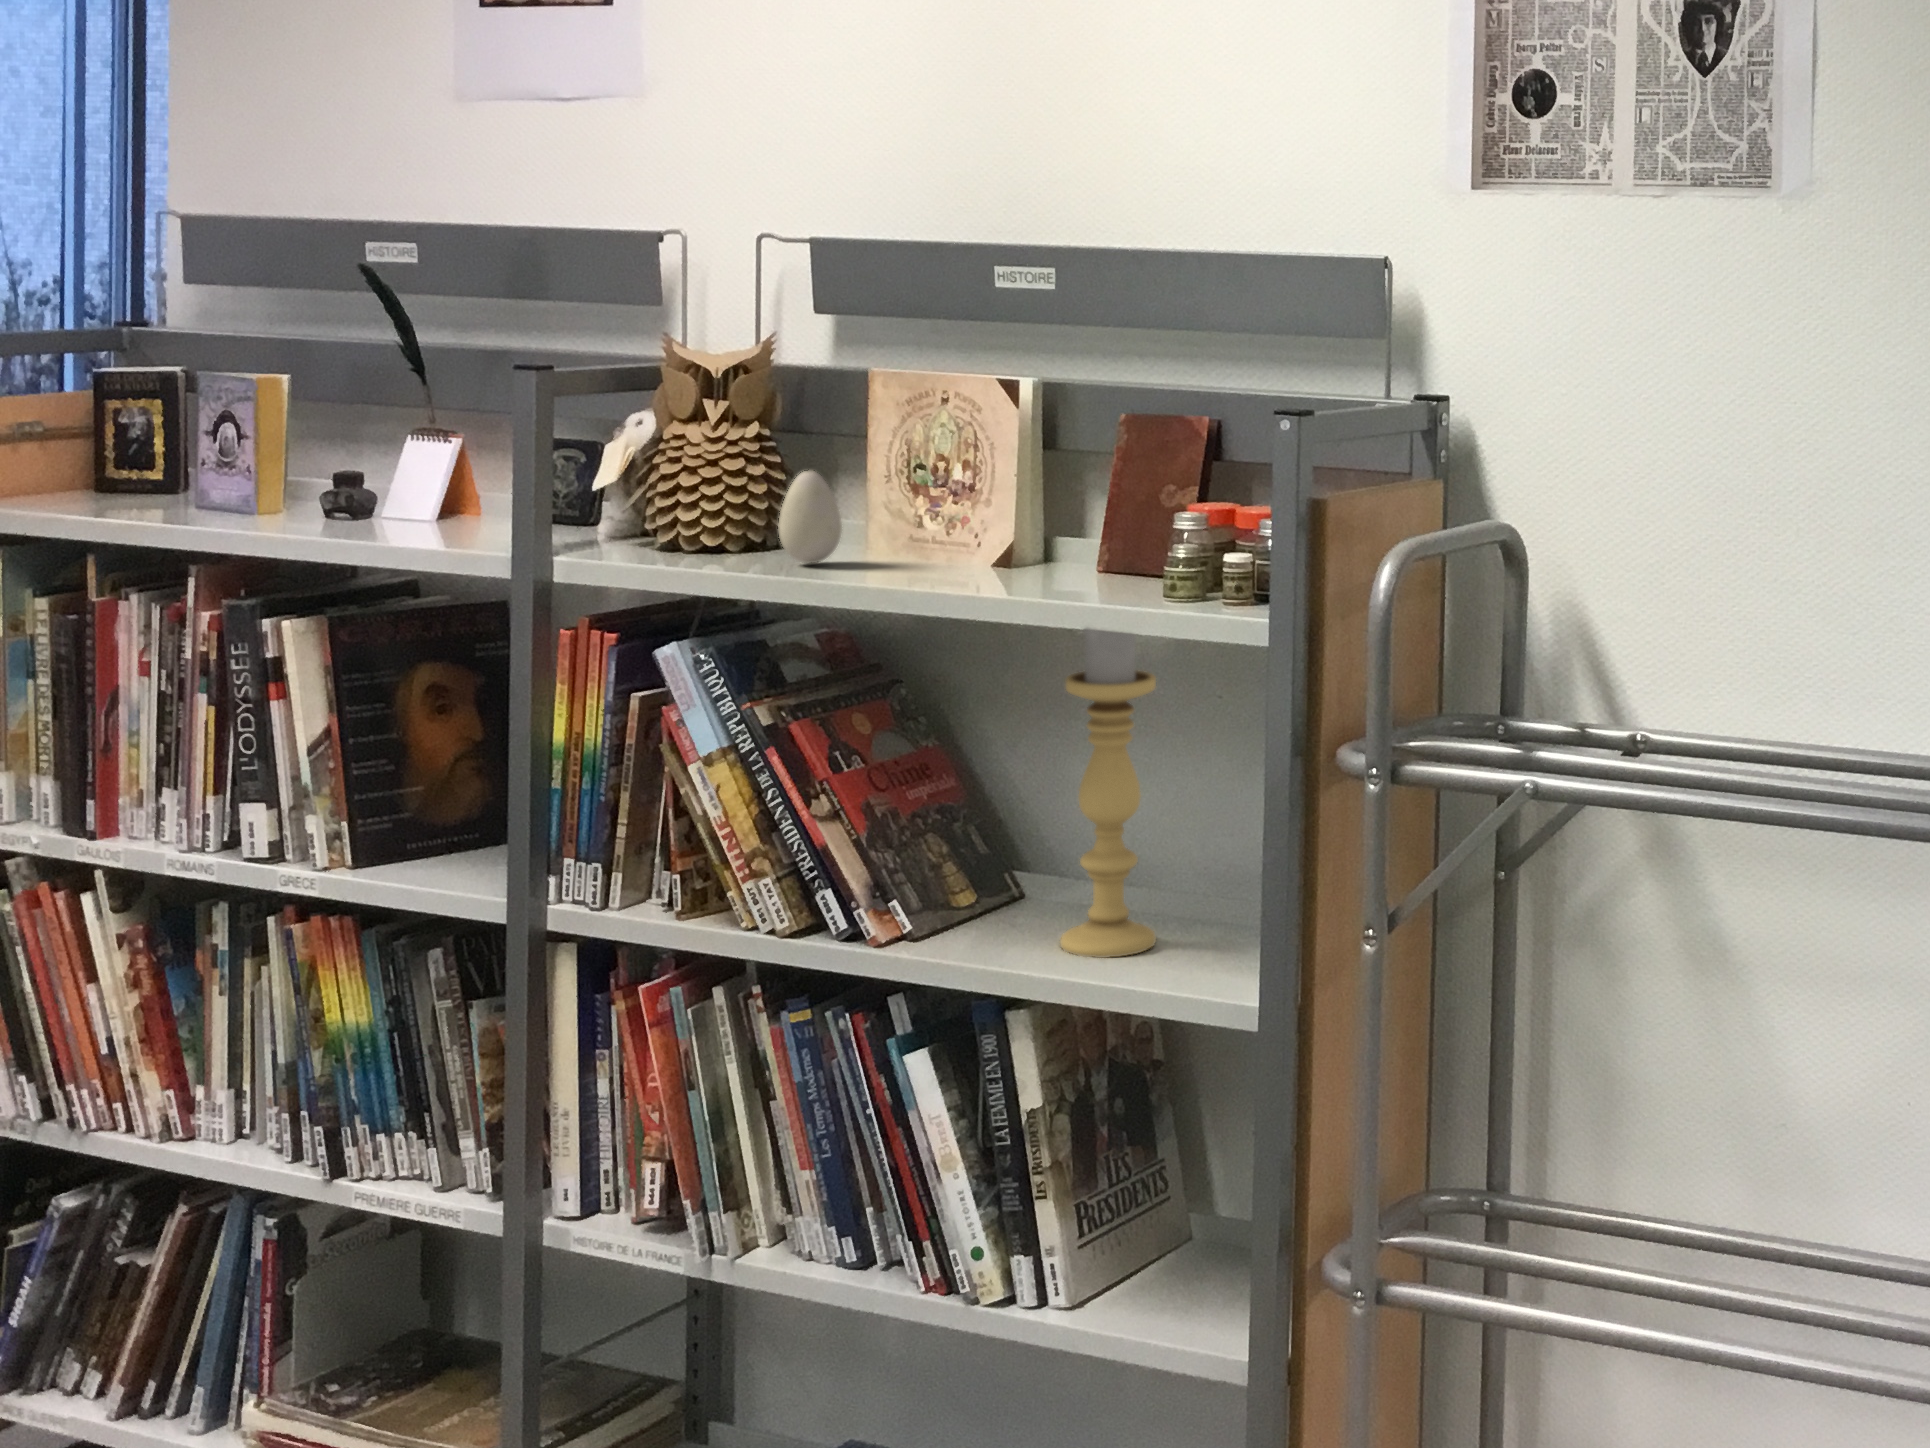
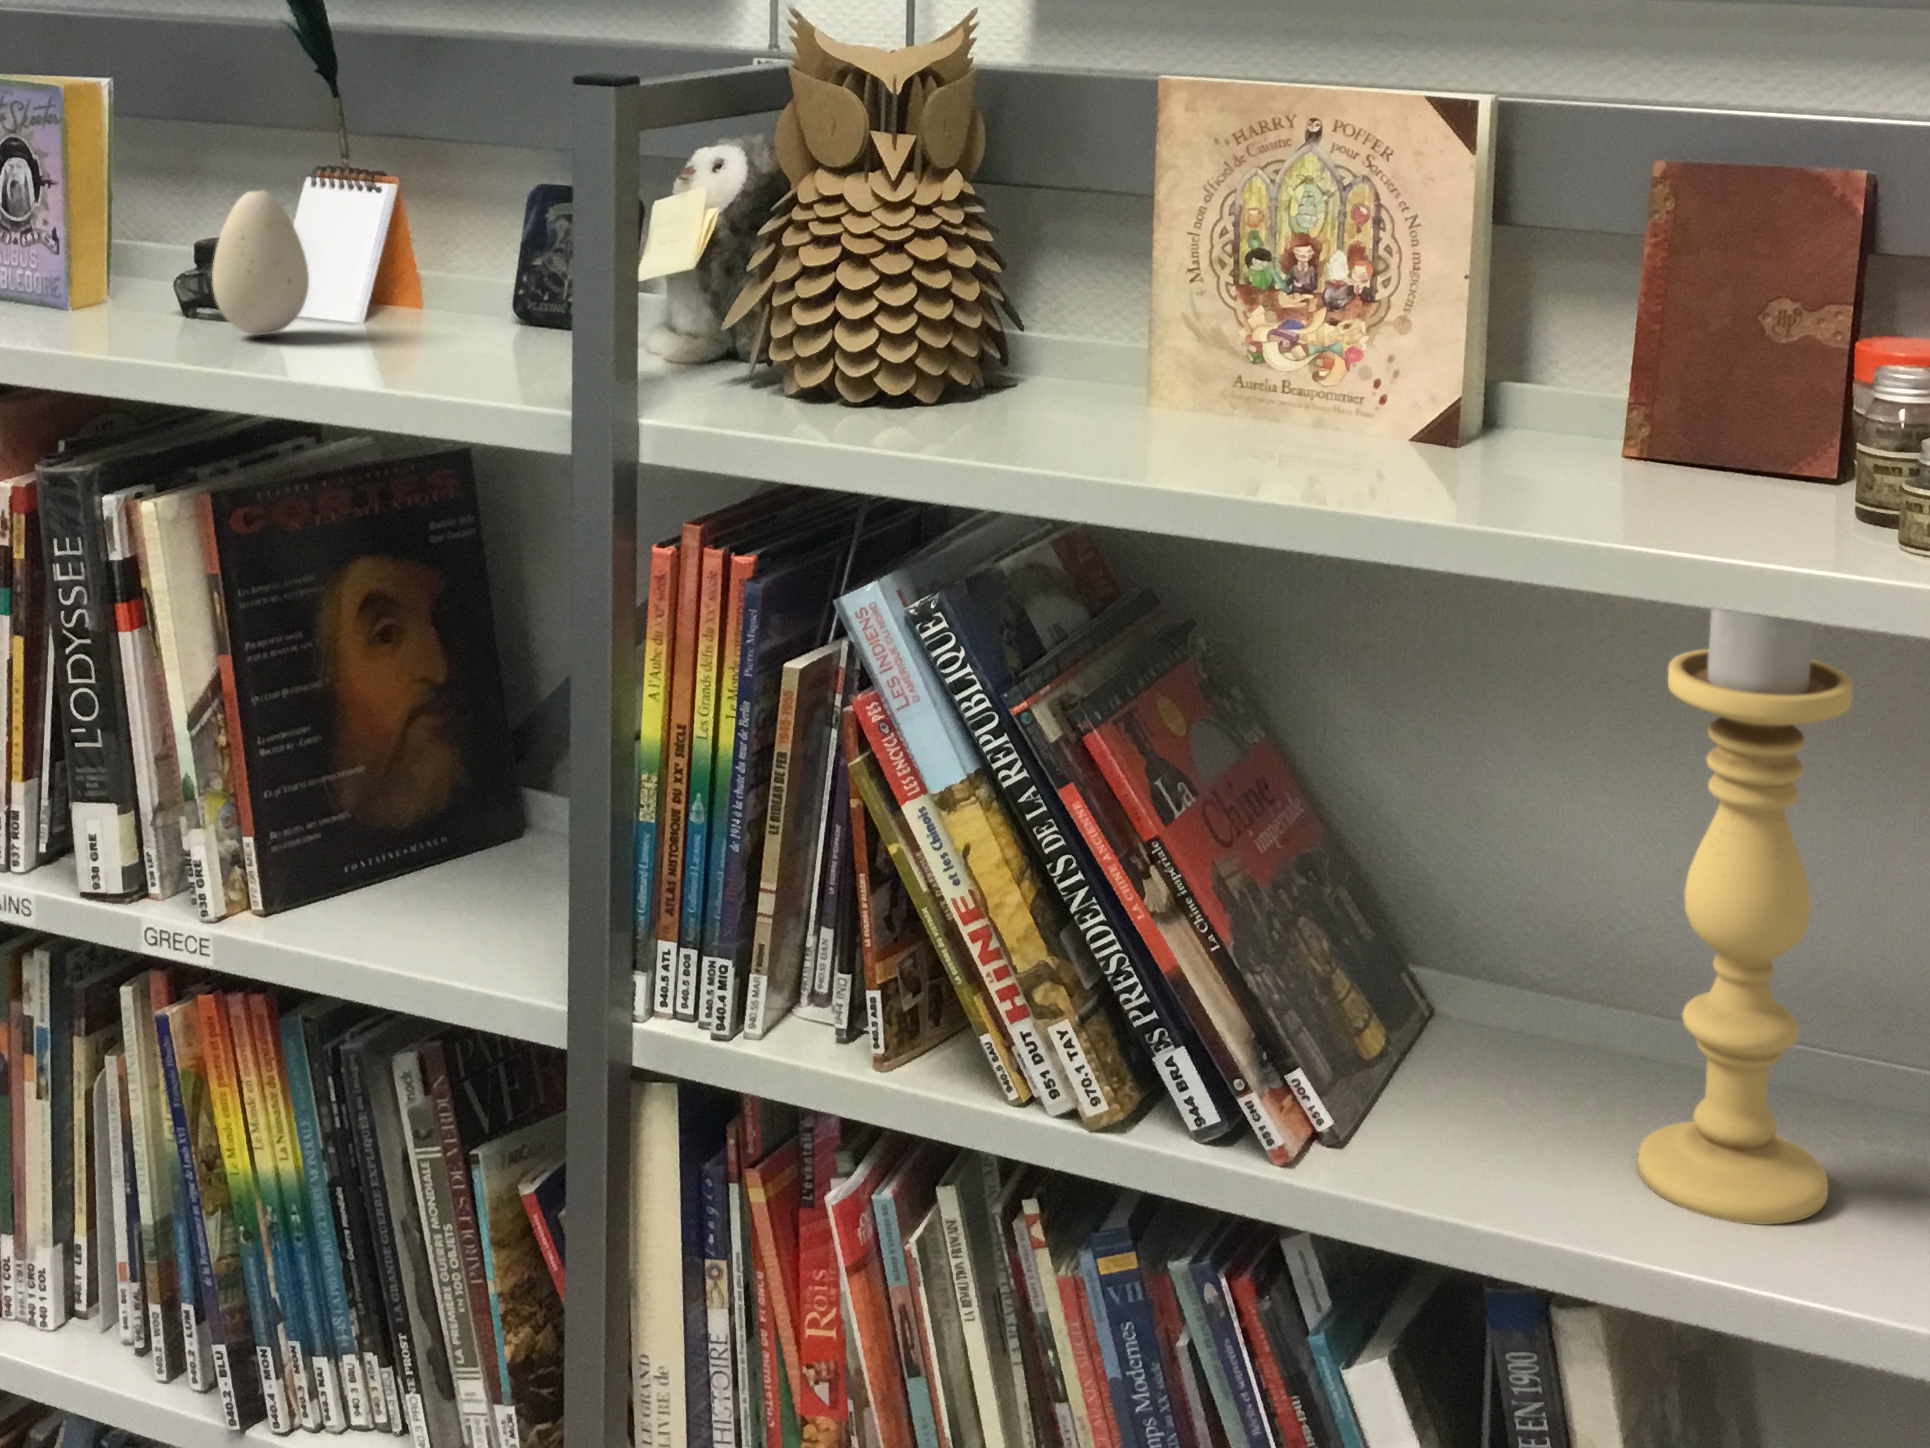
decorative egg: present [779,471,842,563] -> present [212,190,309,335]

